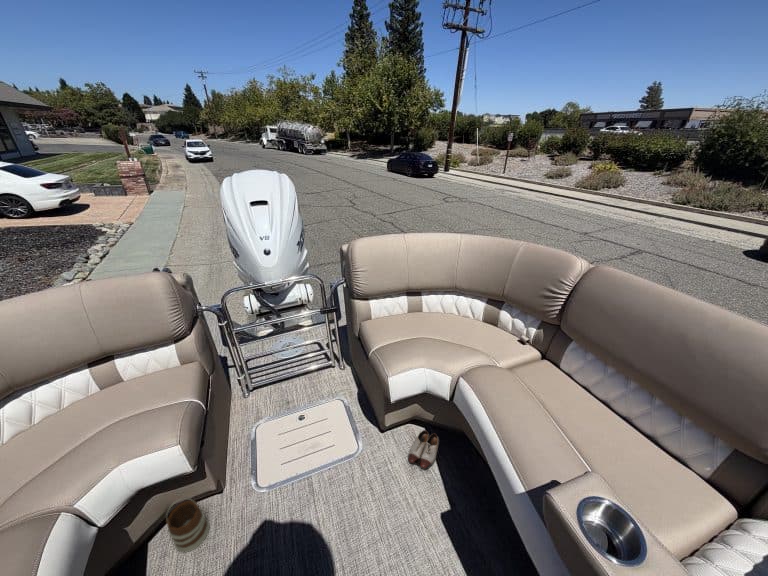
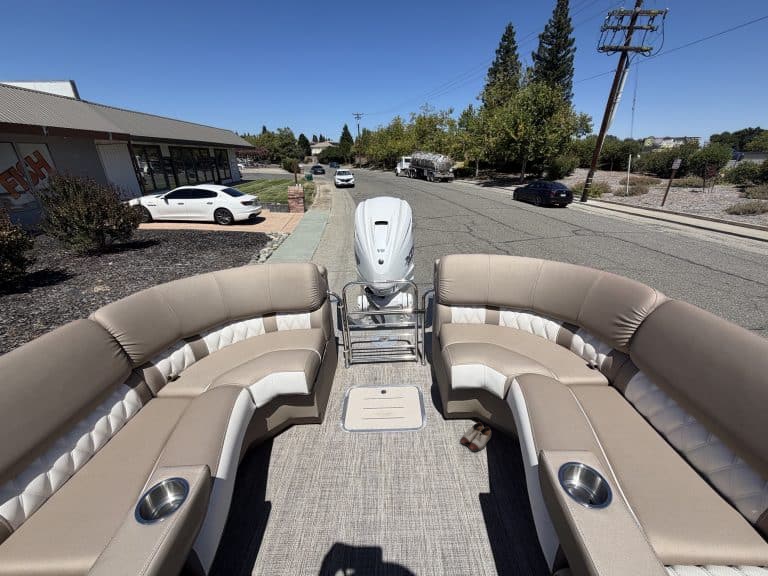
wooden bucket: present [166,498,210,552] -> none [287,410,311,449]

